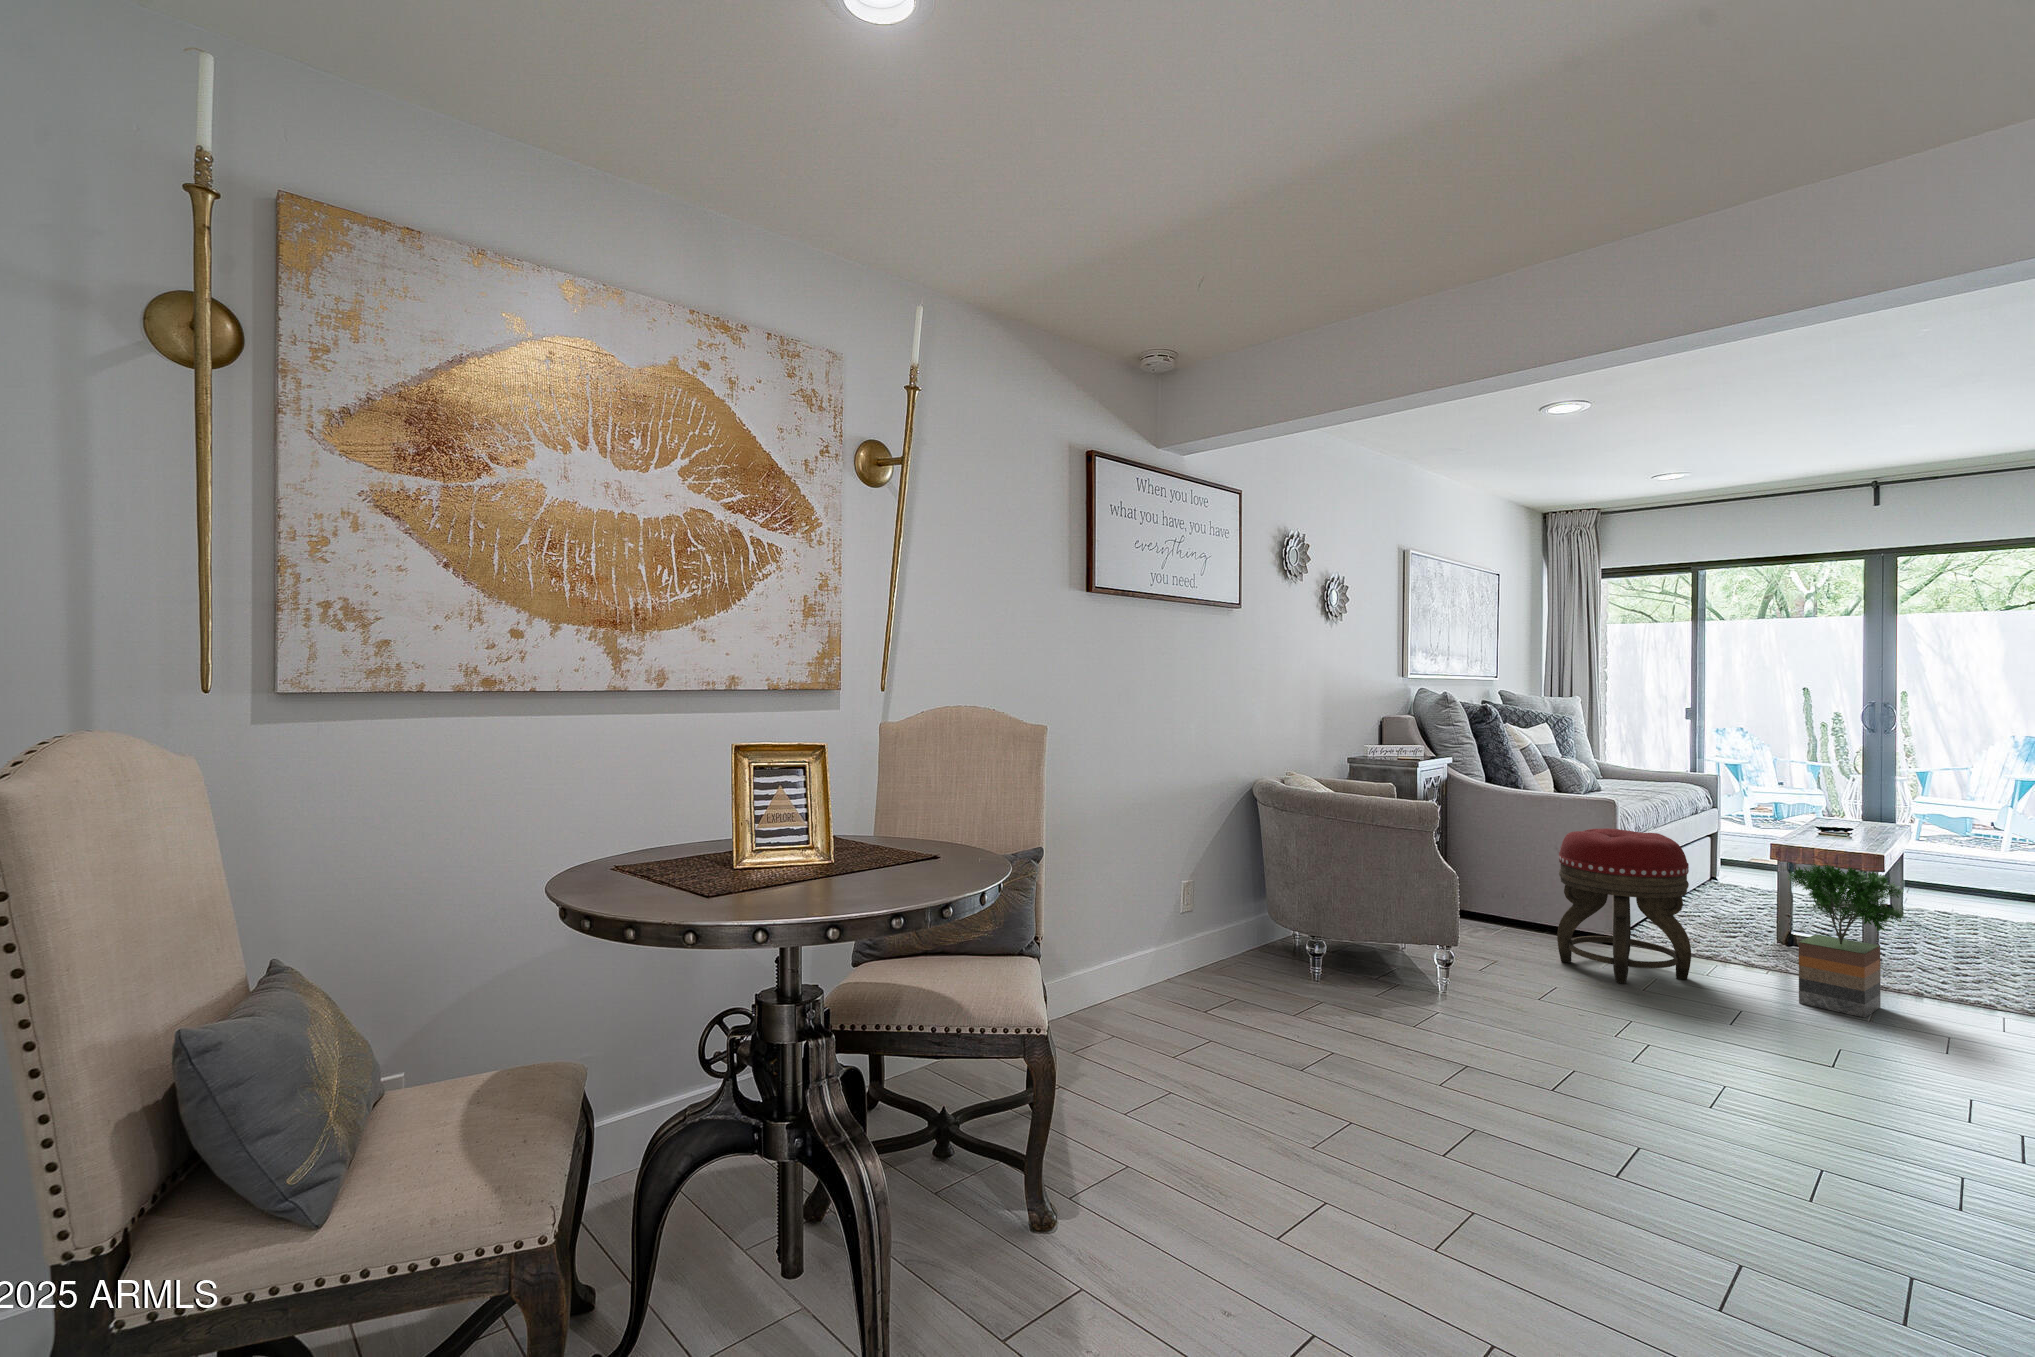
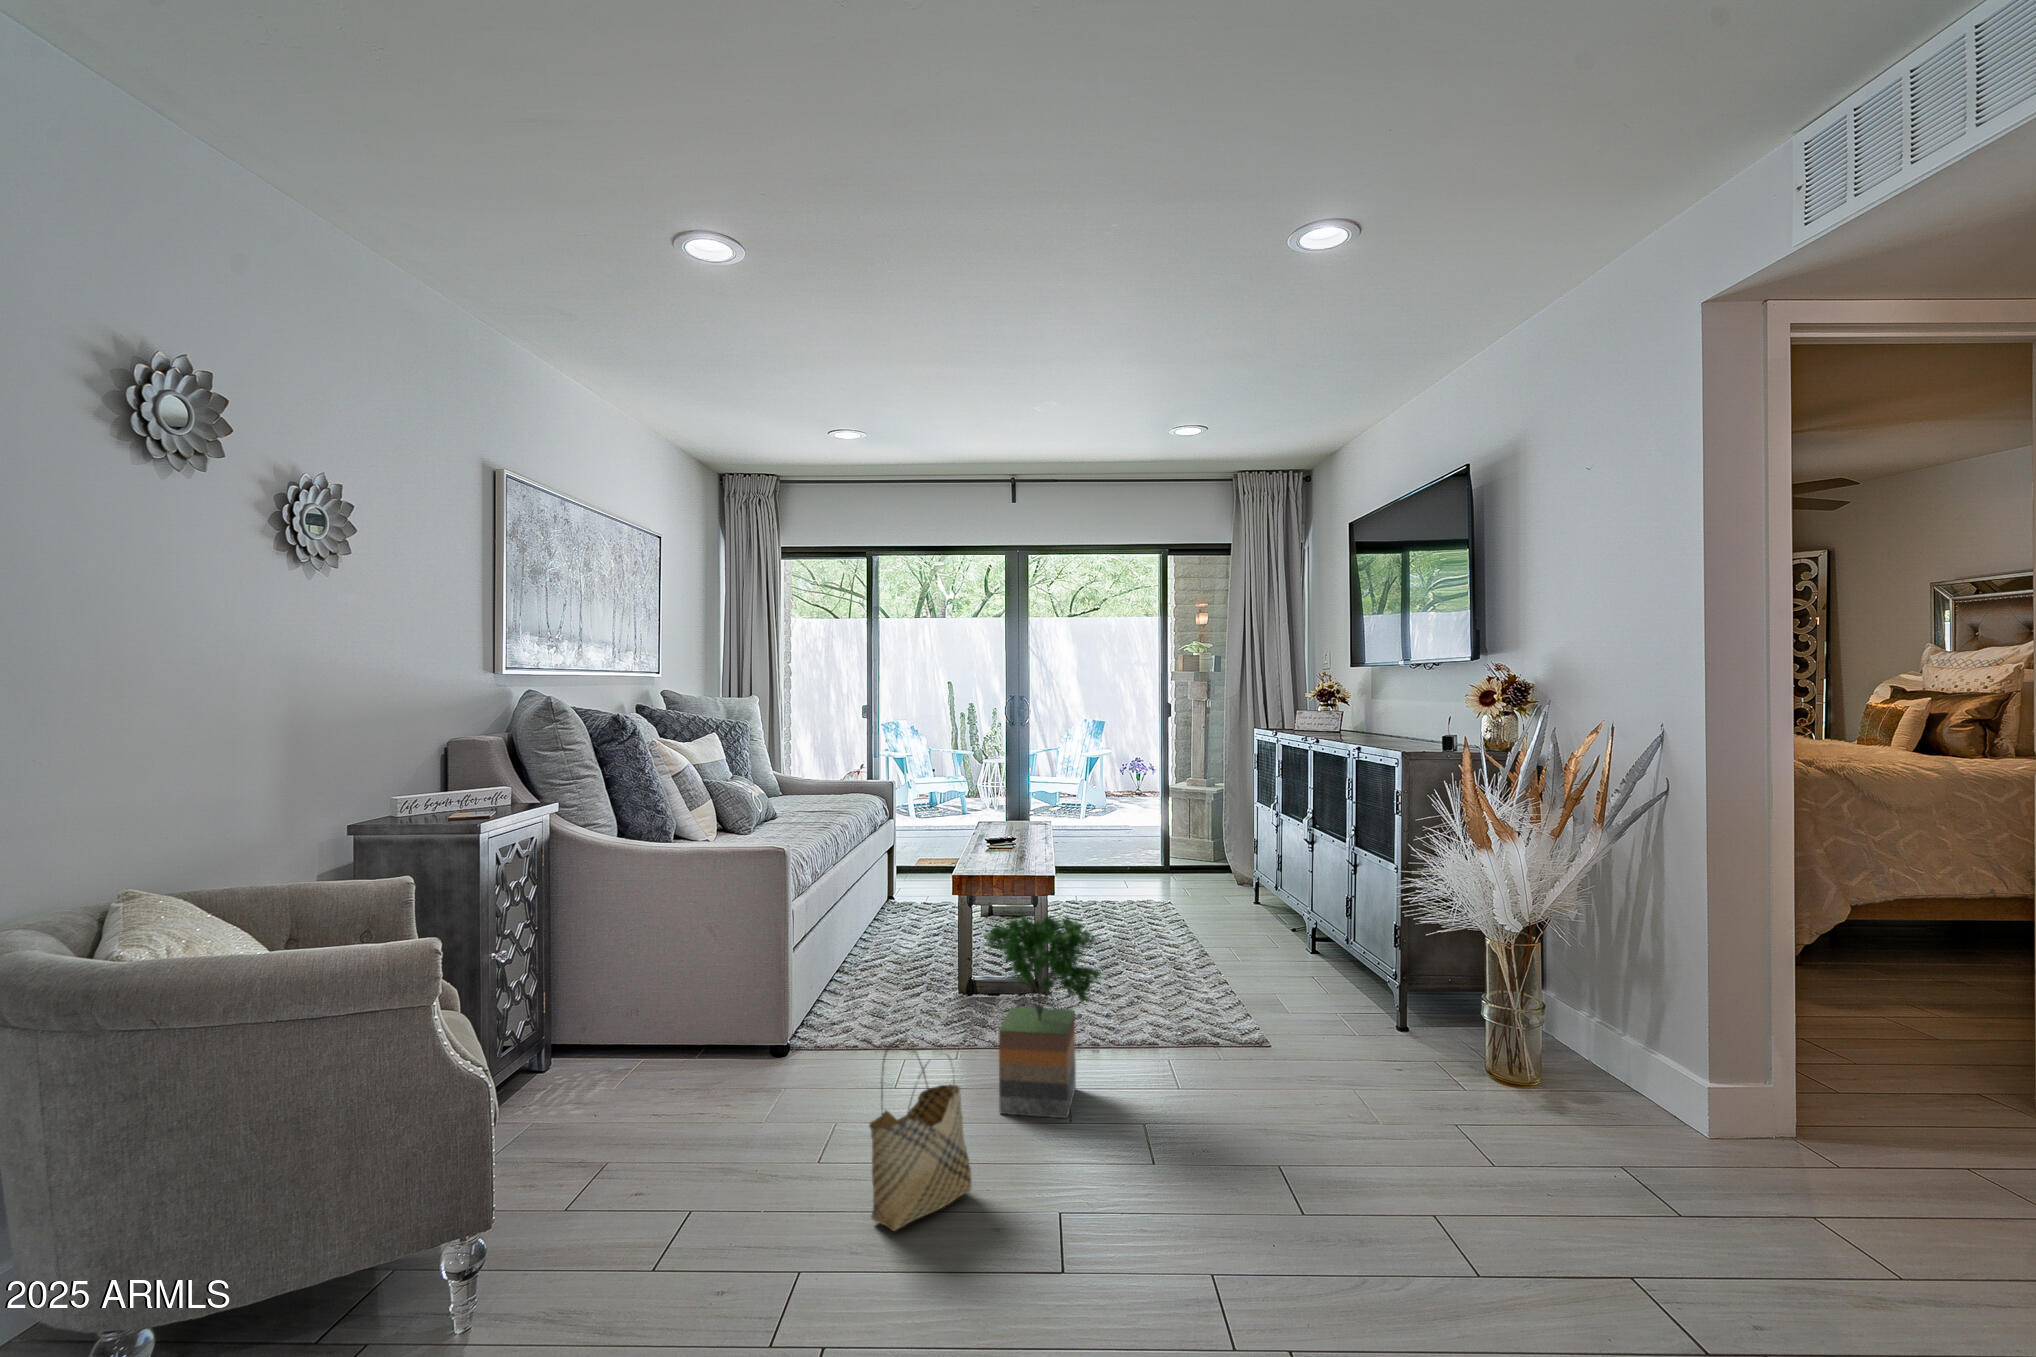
footstool: present [1557,828,1691,984] -> none [702,897,878,1155]
woven basket: none [1682,915,1764,1023] -> present [869,1040,972,1231]

